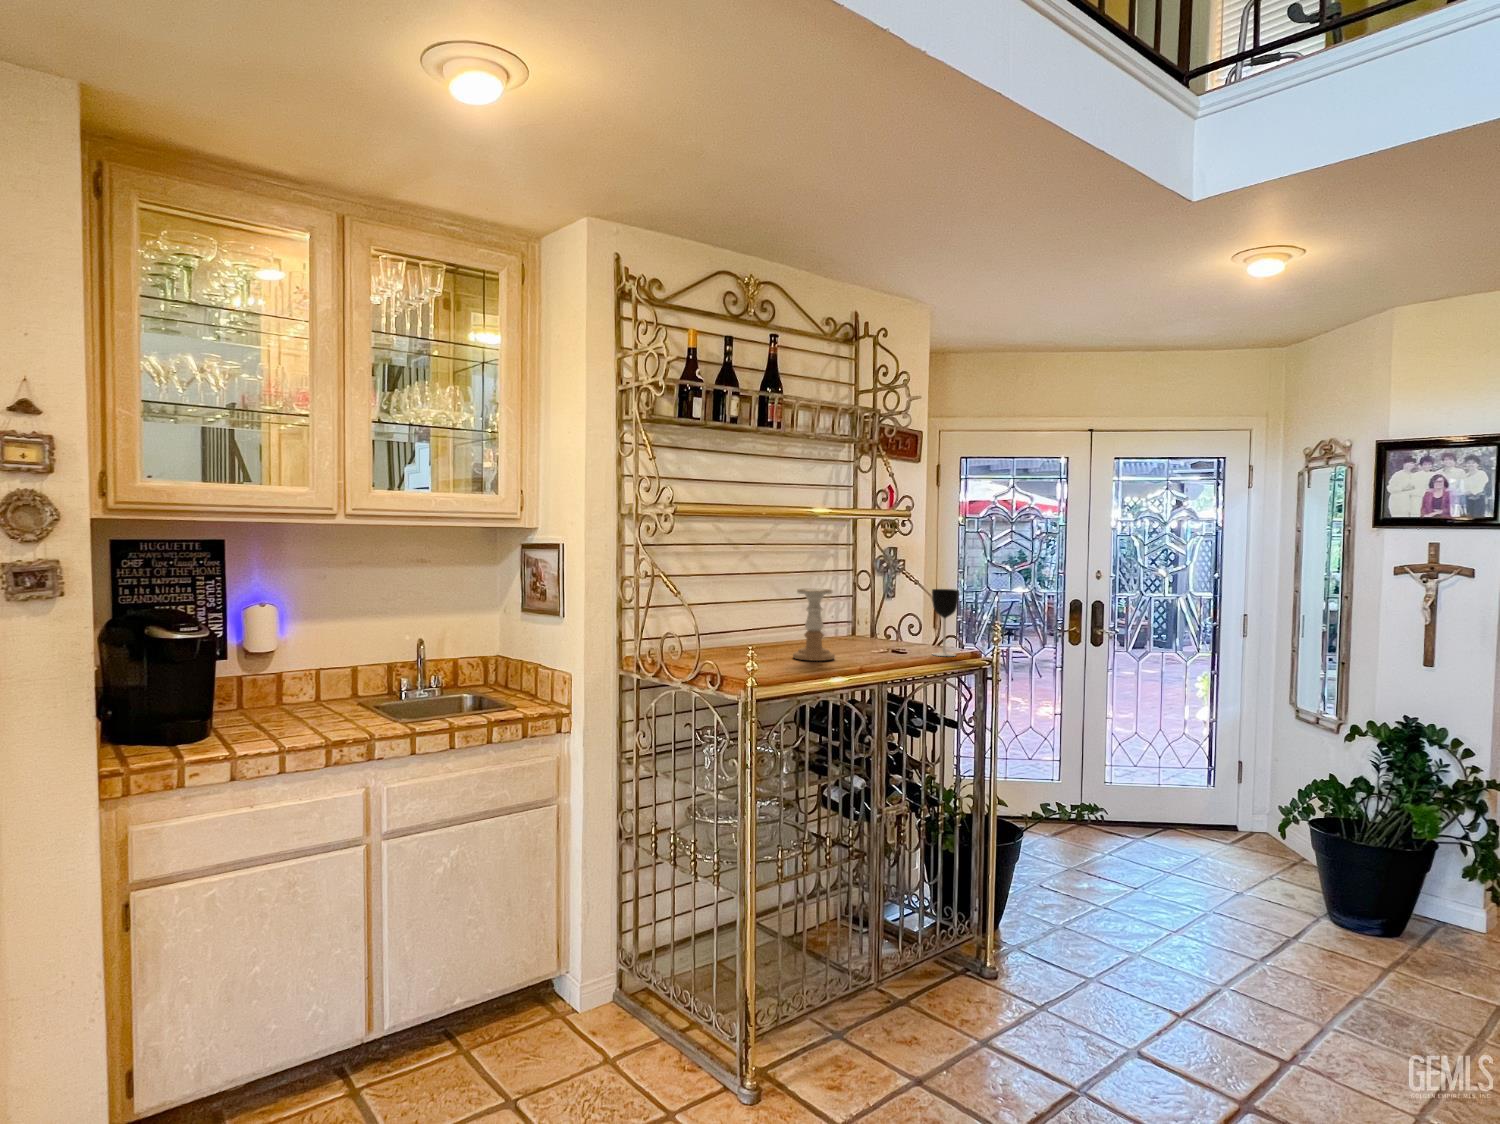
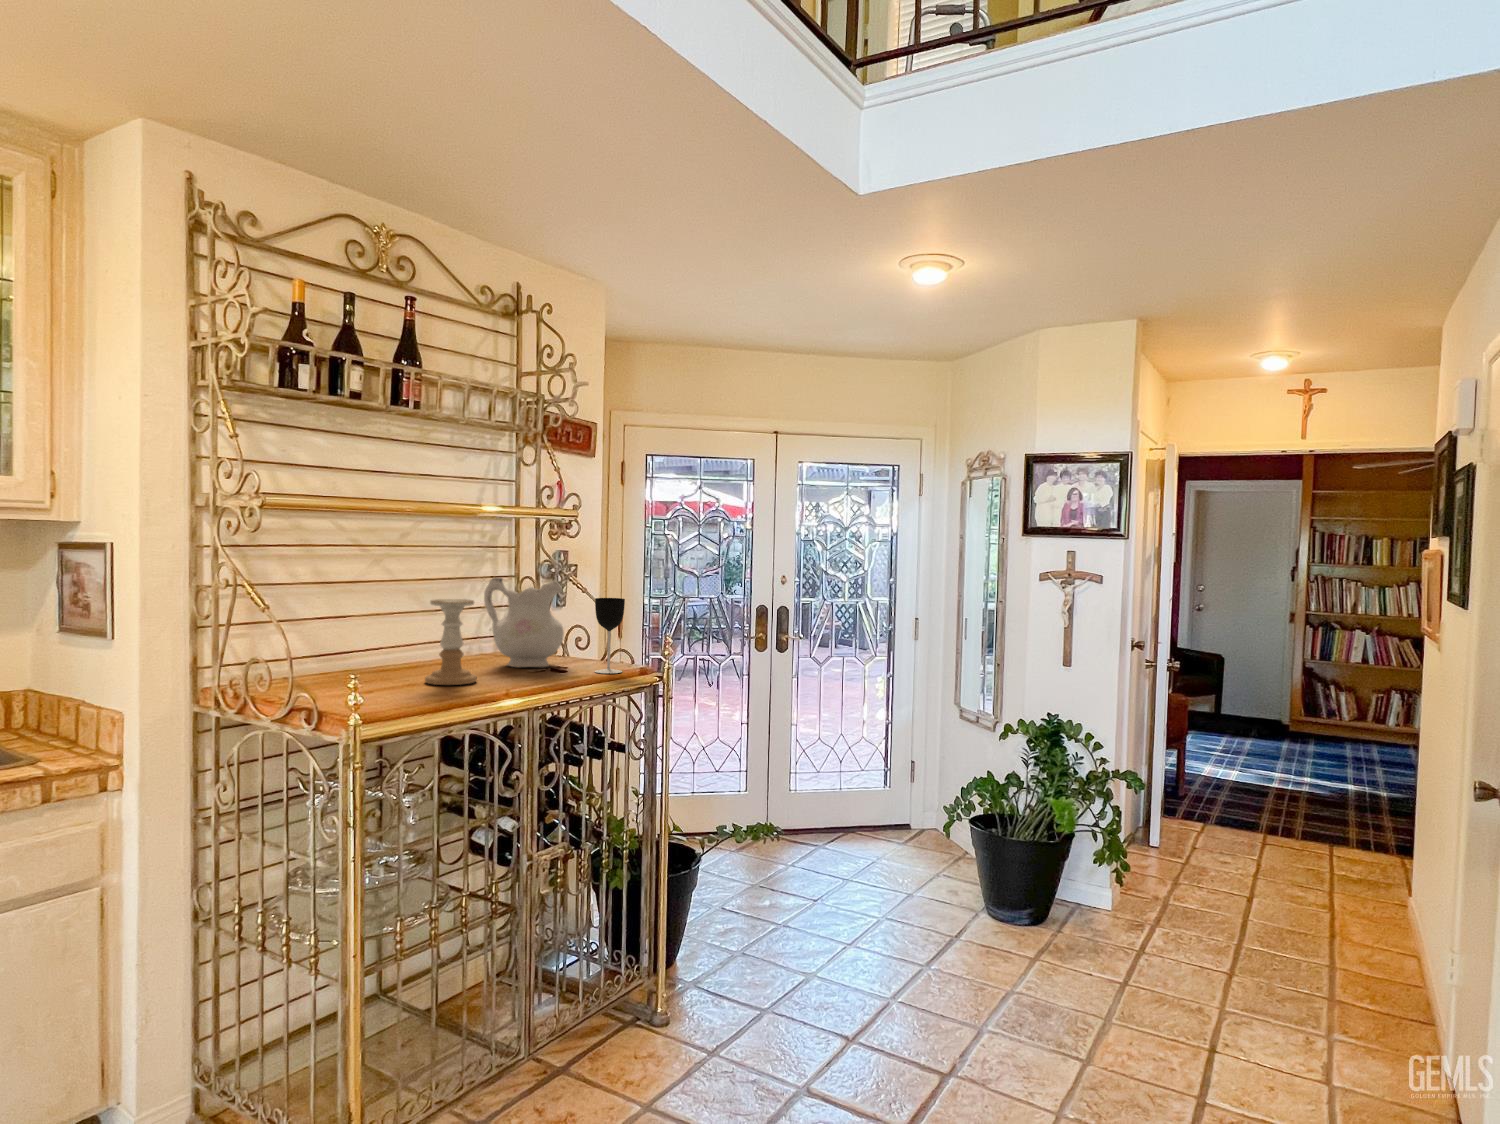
ceramic pitcher: none [834,570,903,649] -> present [484,578,564,667]

